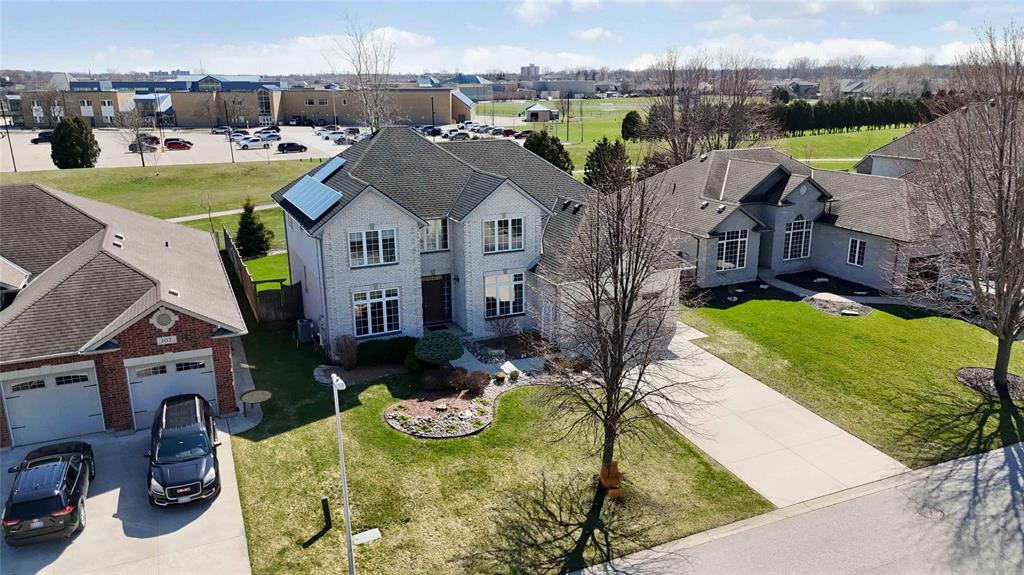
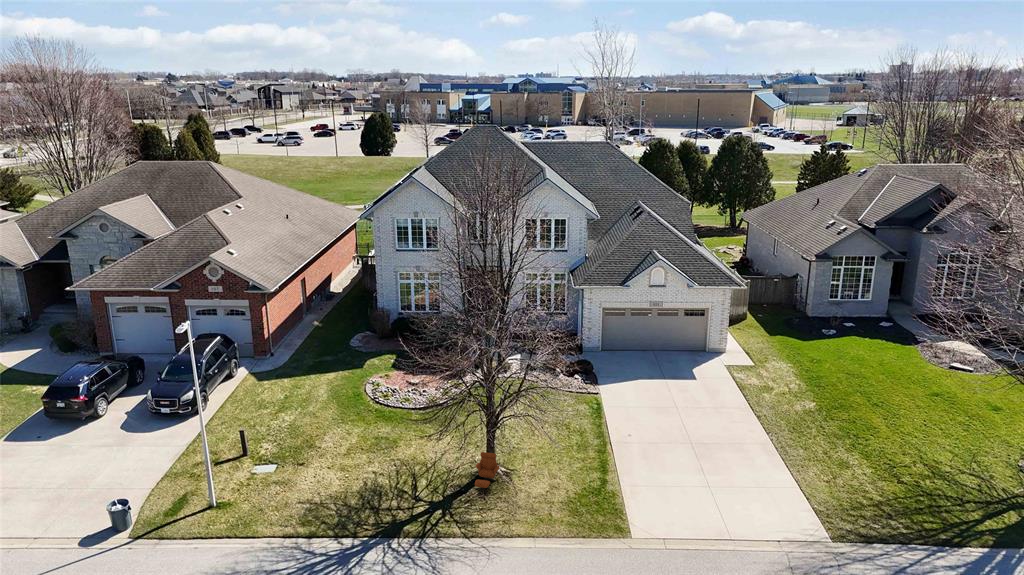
round table: present [240,388,273,417] -> none [266,341,294,365]

